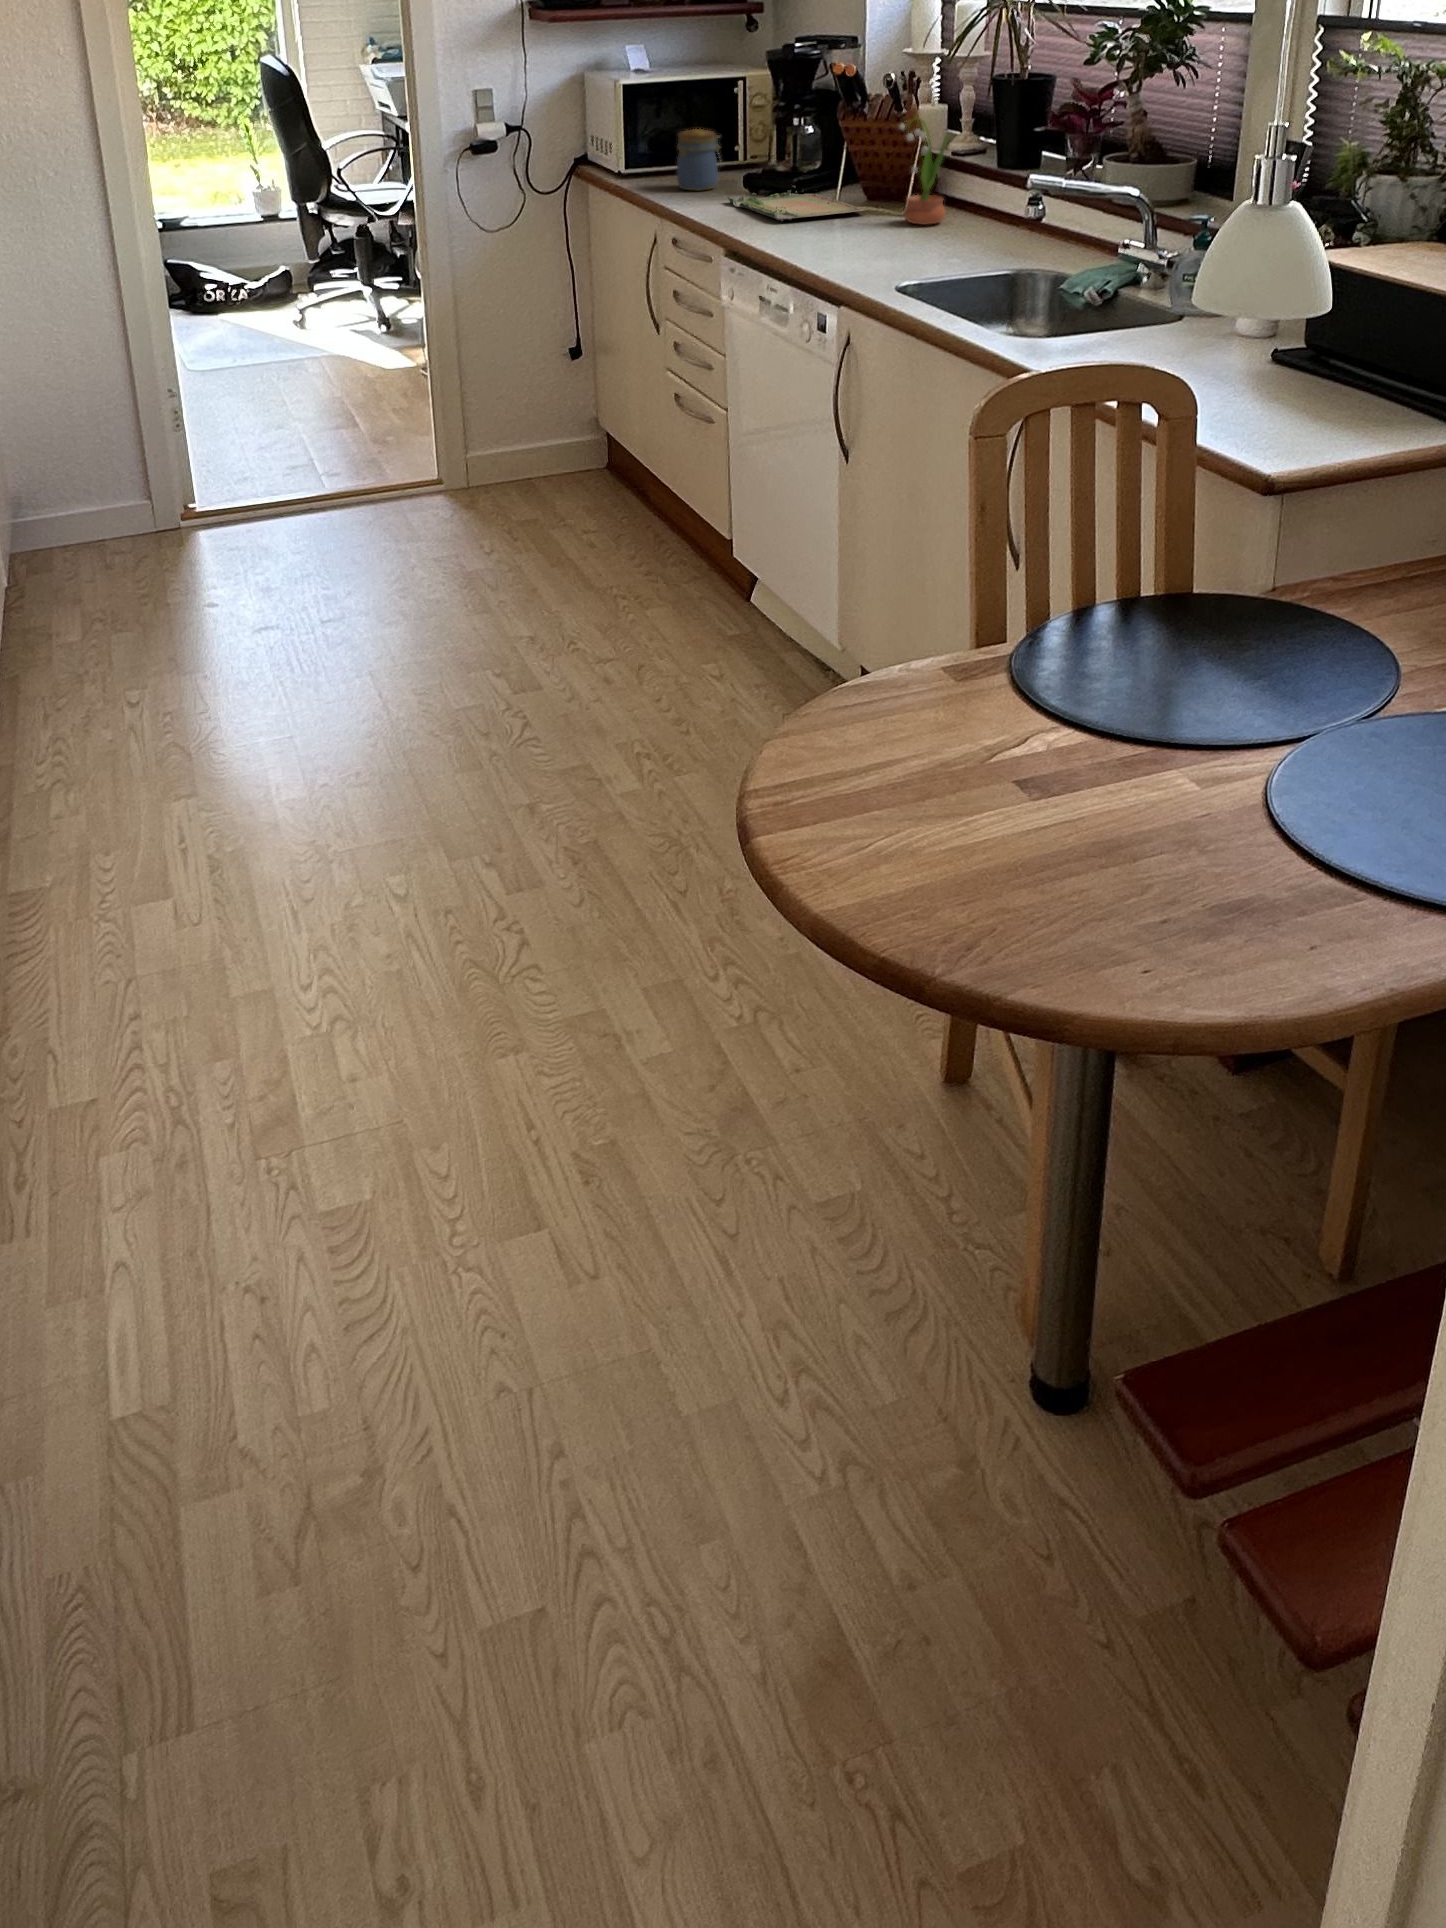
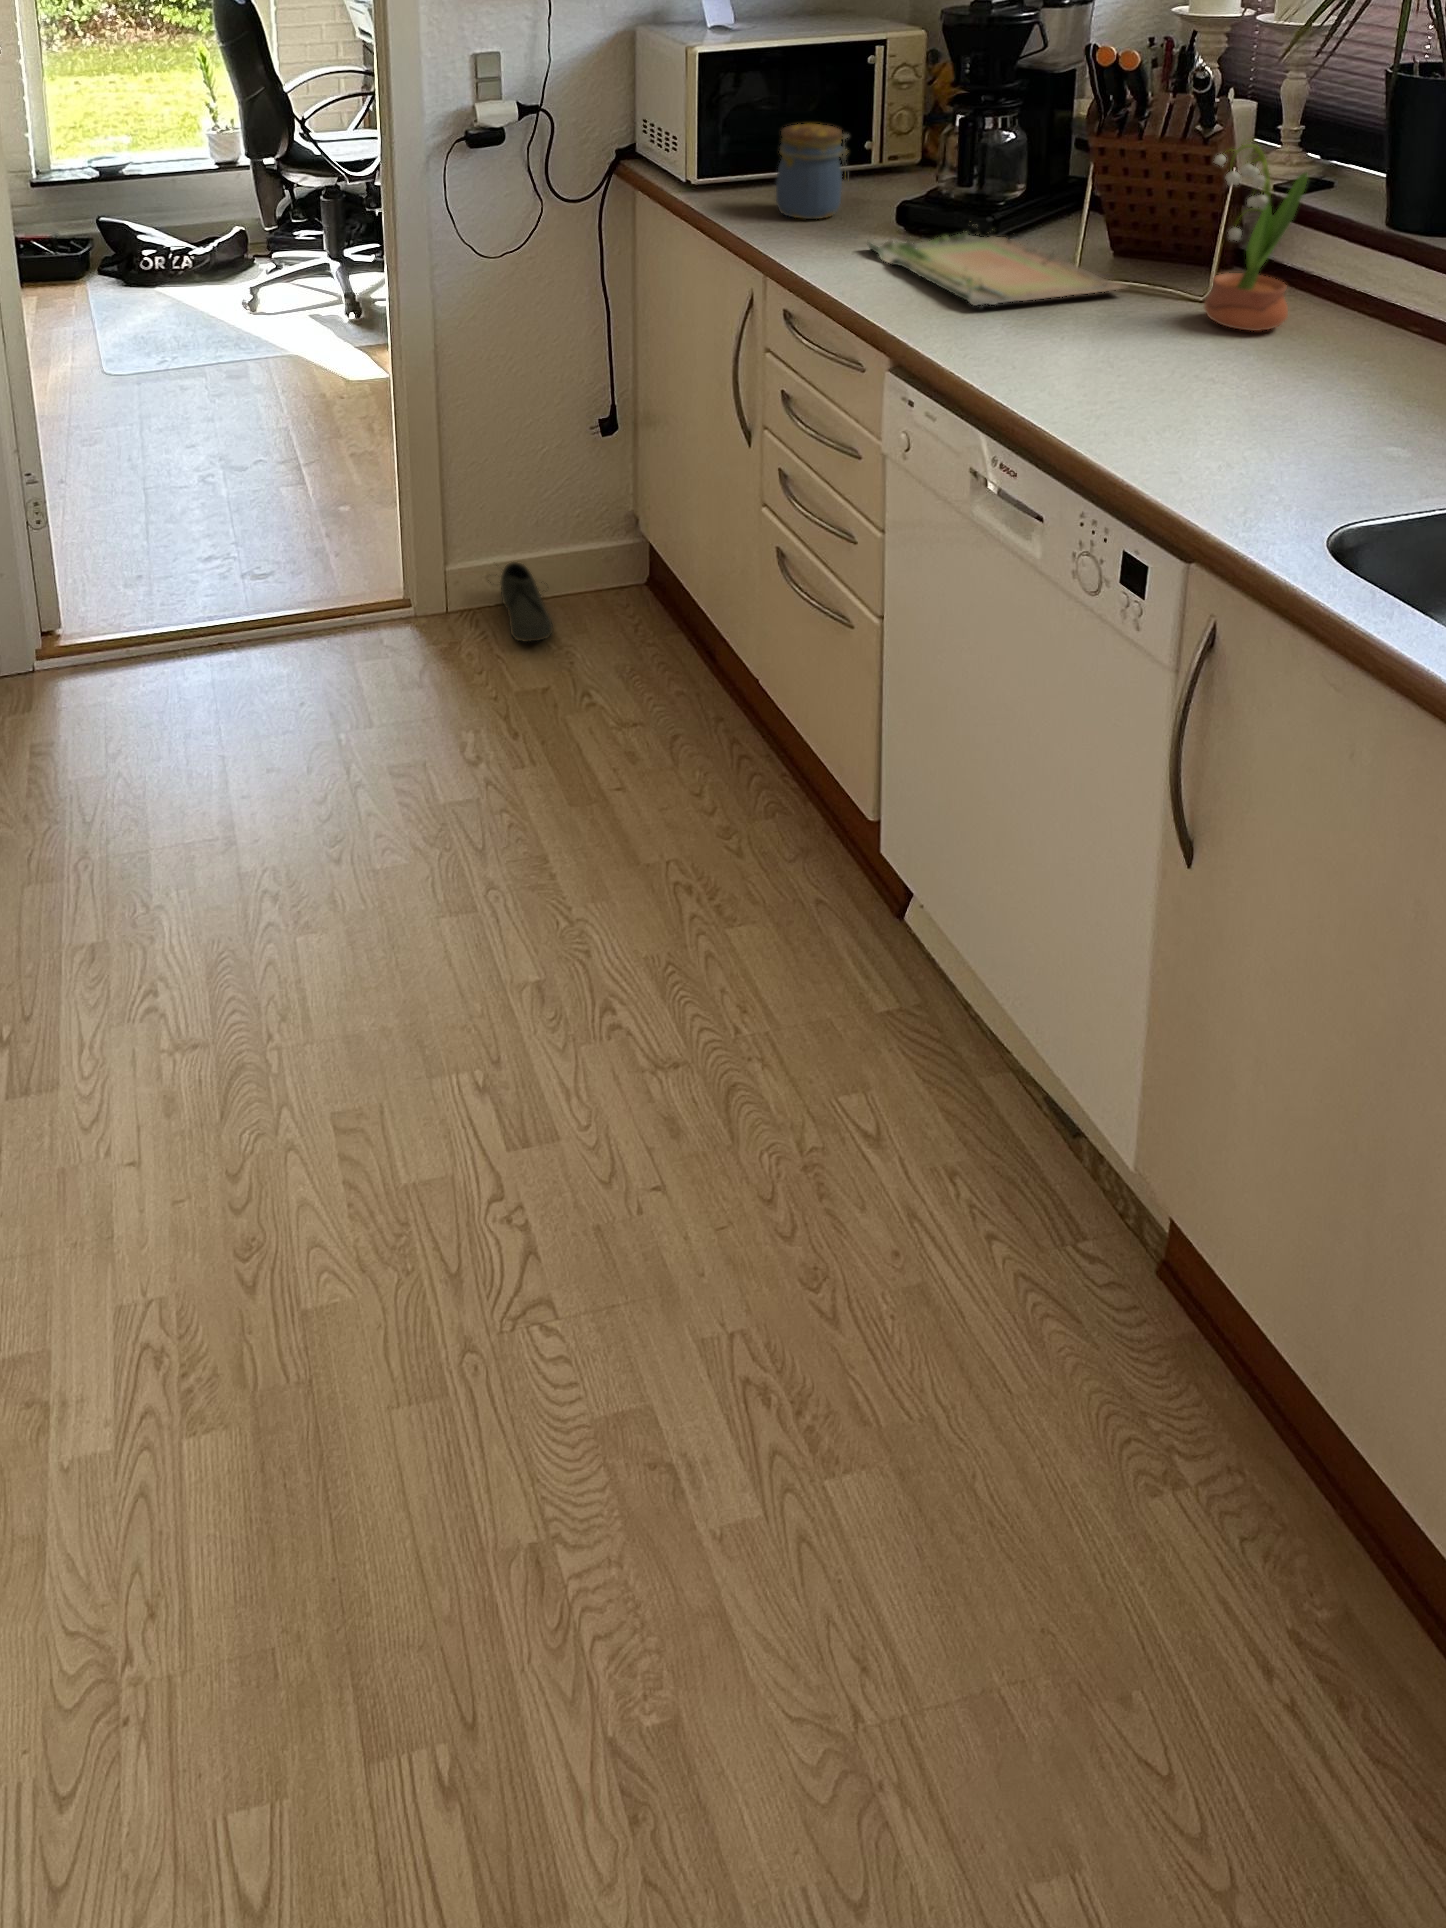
shoe: none [502,451,549,498] -> present [490,562,553,642]

